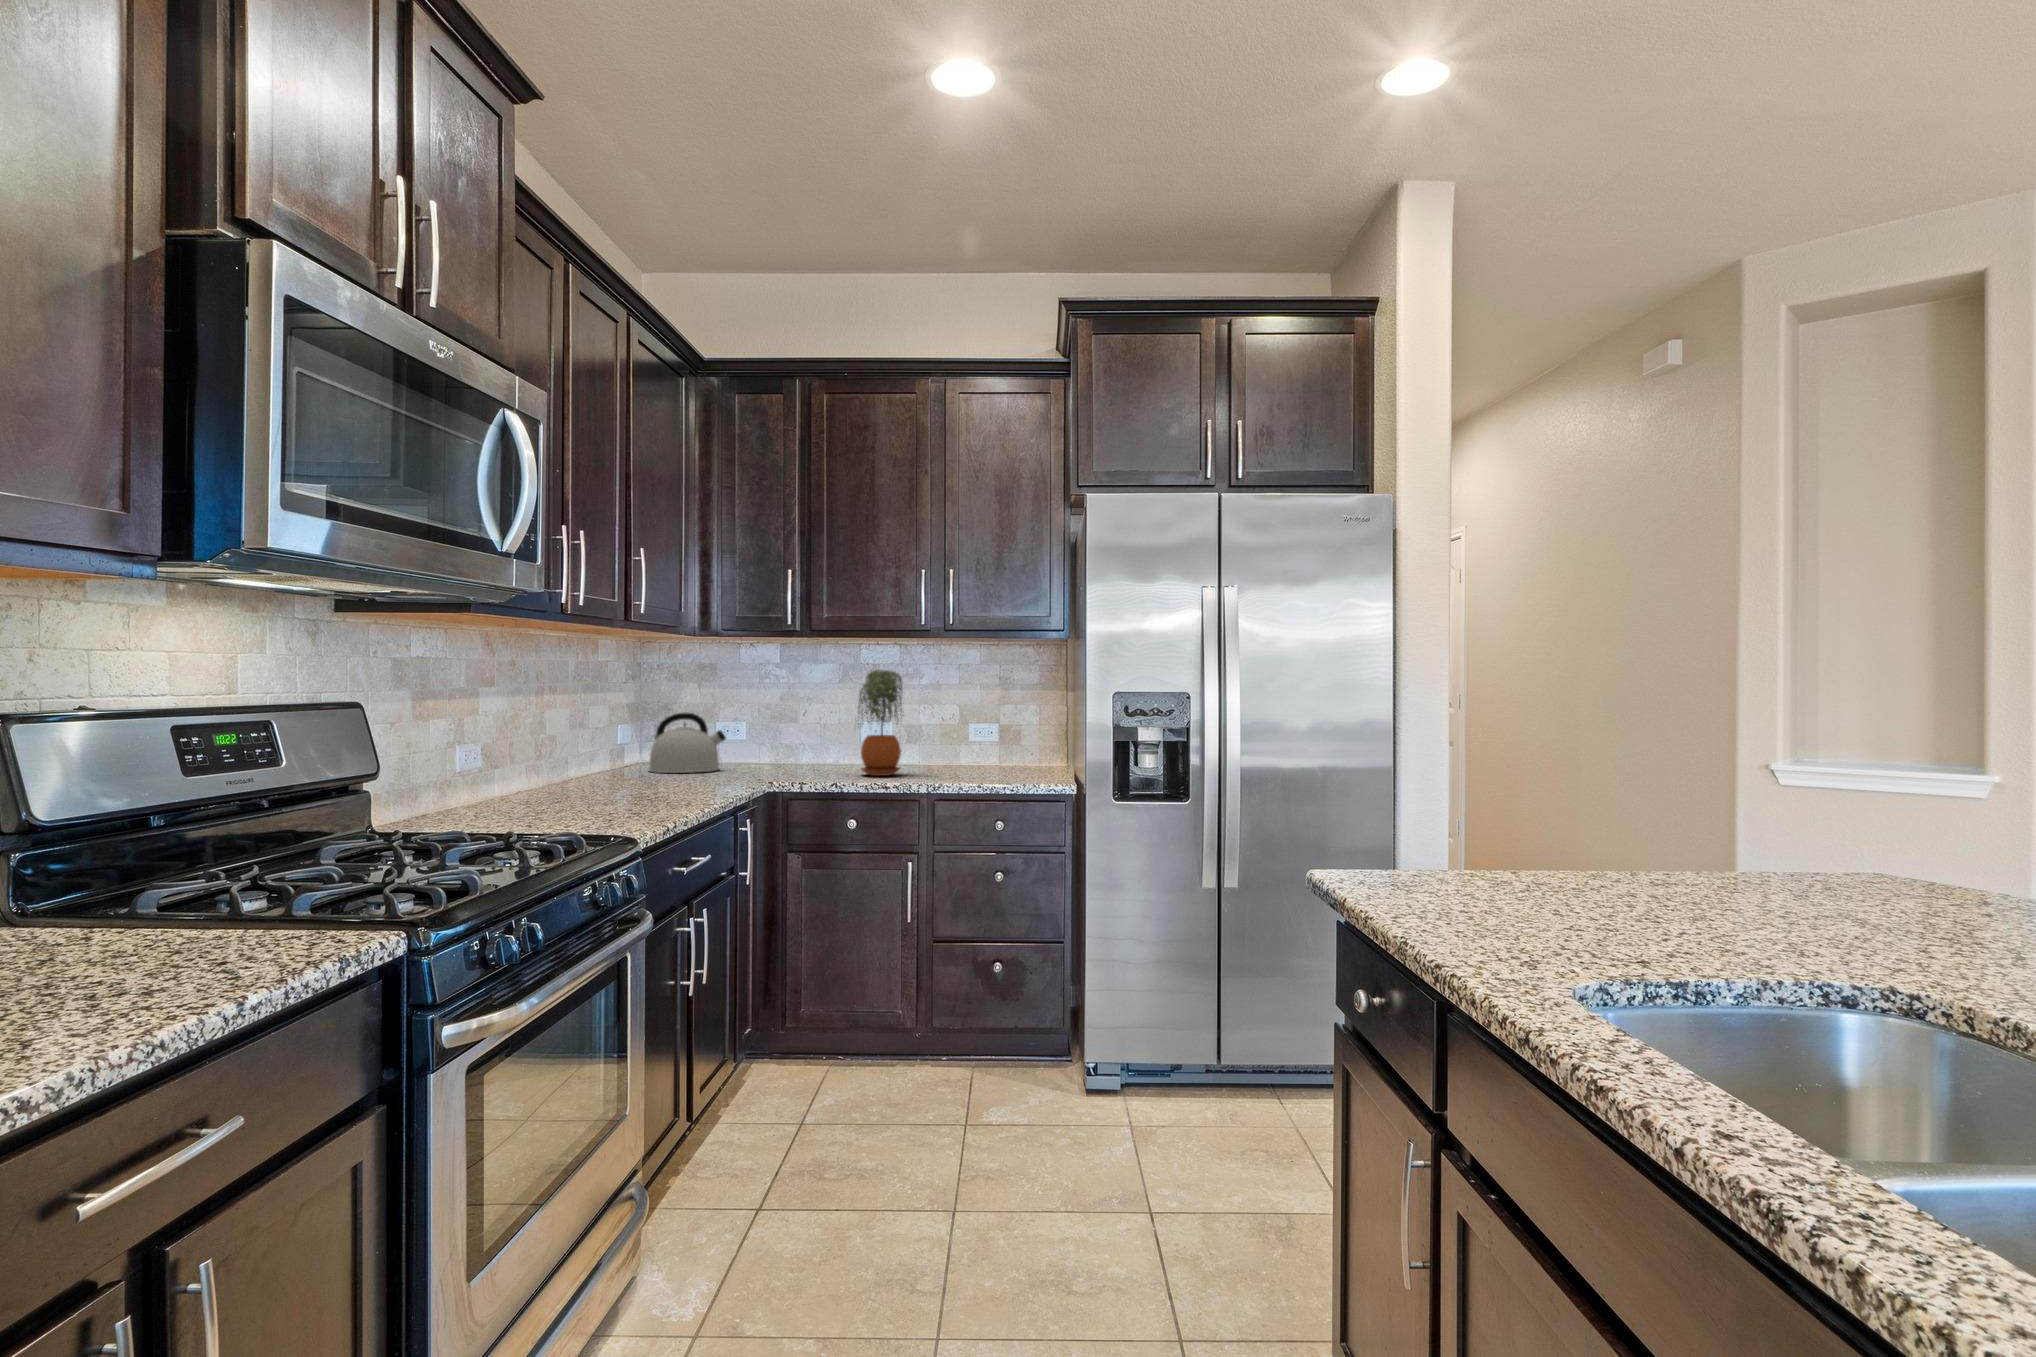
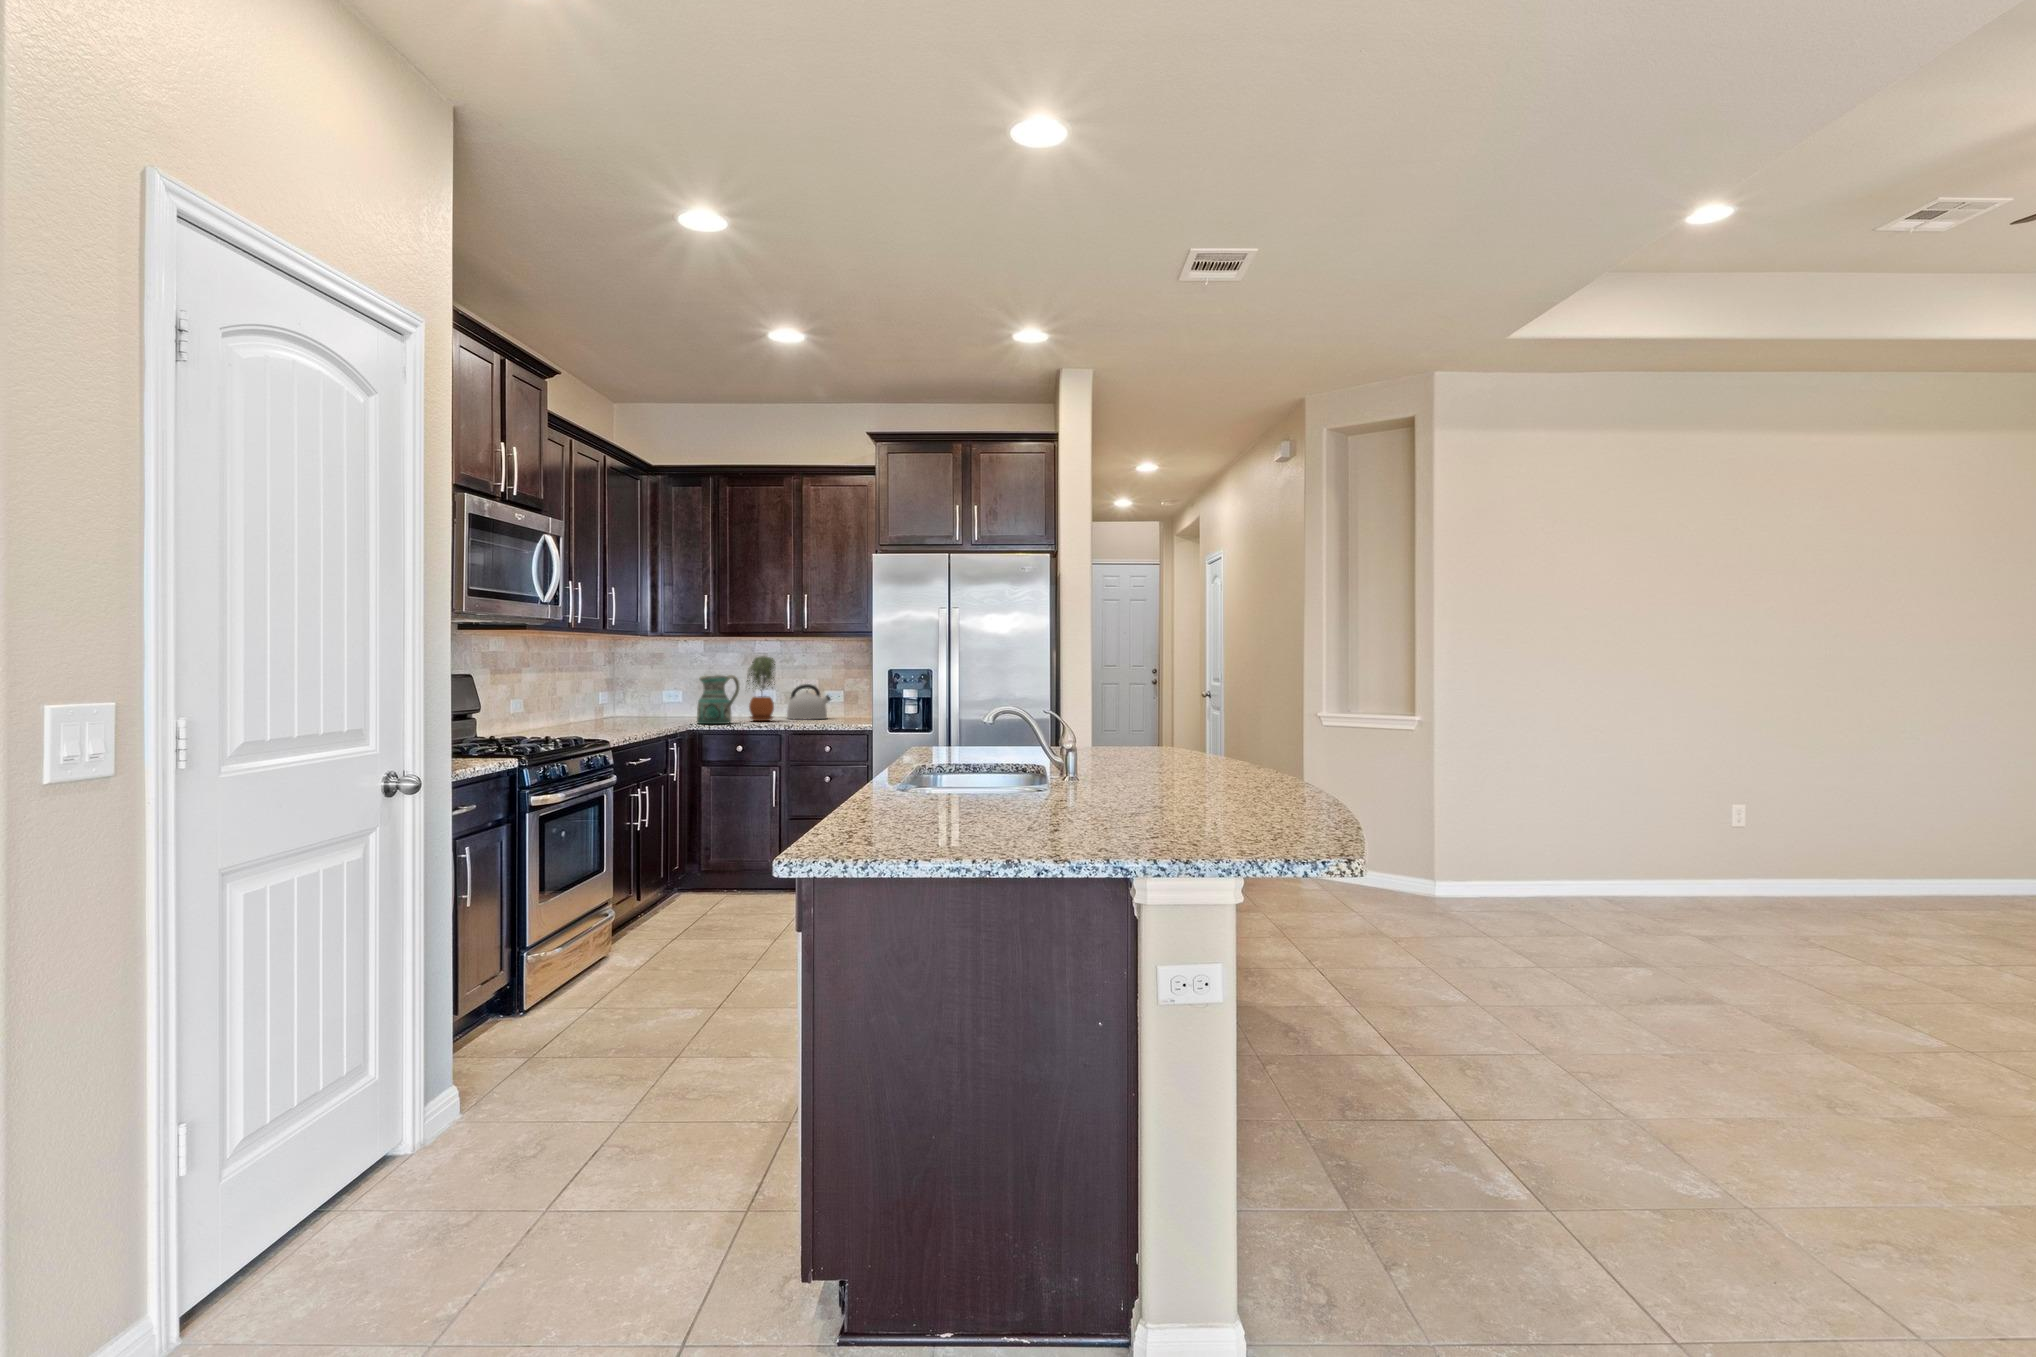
ceramic pitcher: none [781,700,849,784] -> present [697,675,740,724]
kettle: present [649,713,726,773] -> present [787,684,831,719]

